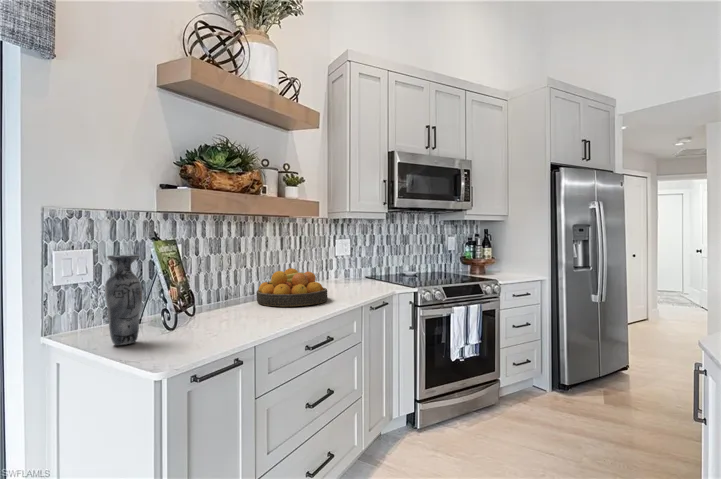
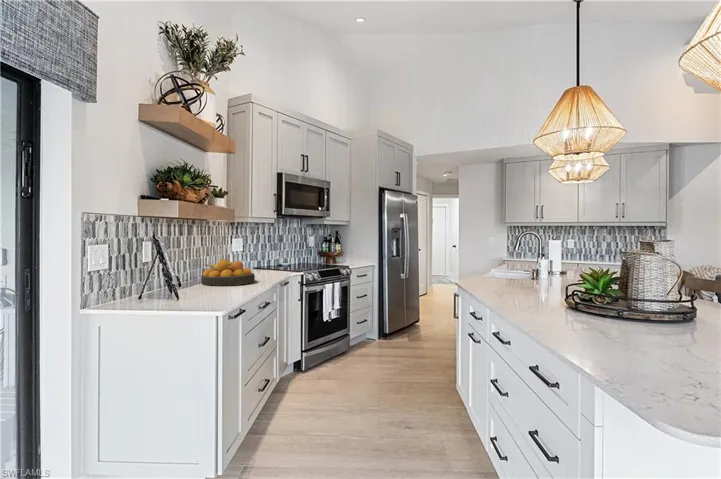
vase: present [105,254,142,345] -> none [150,247,174,308]

